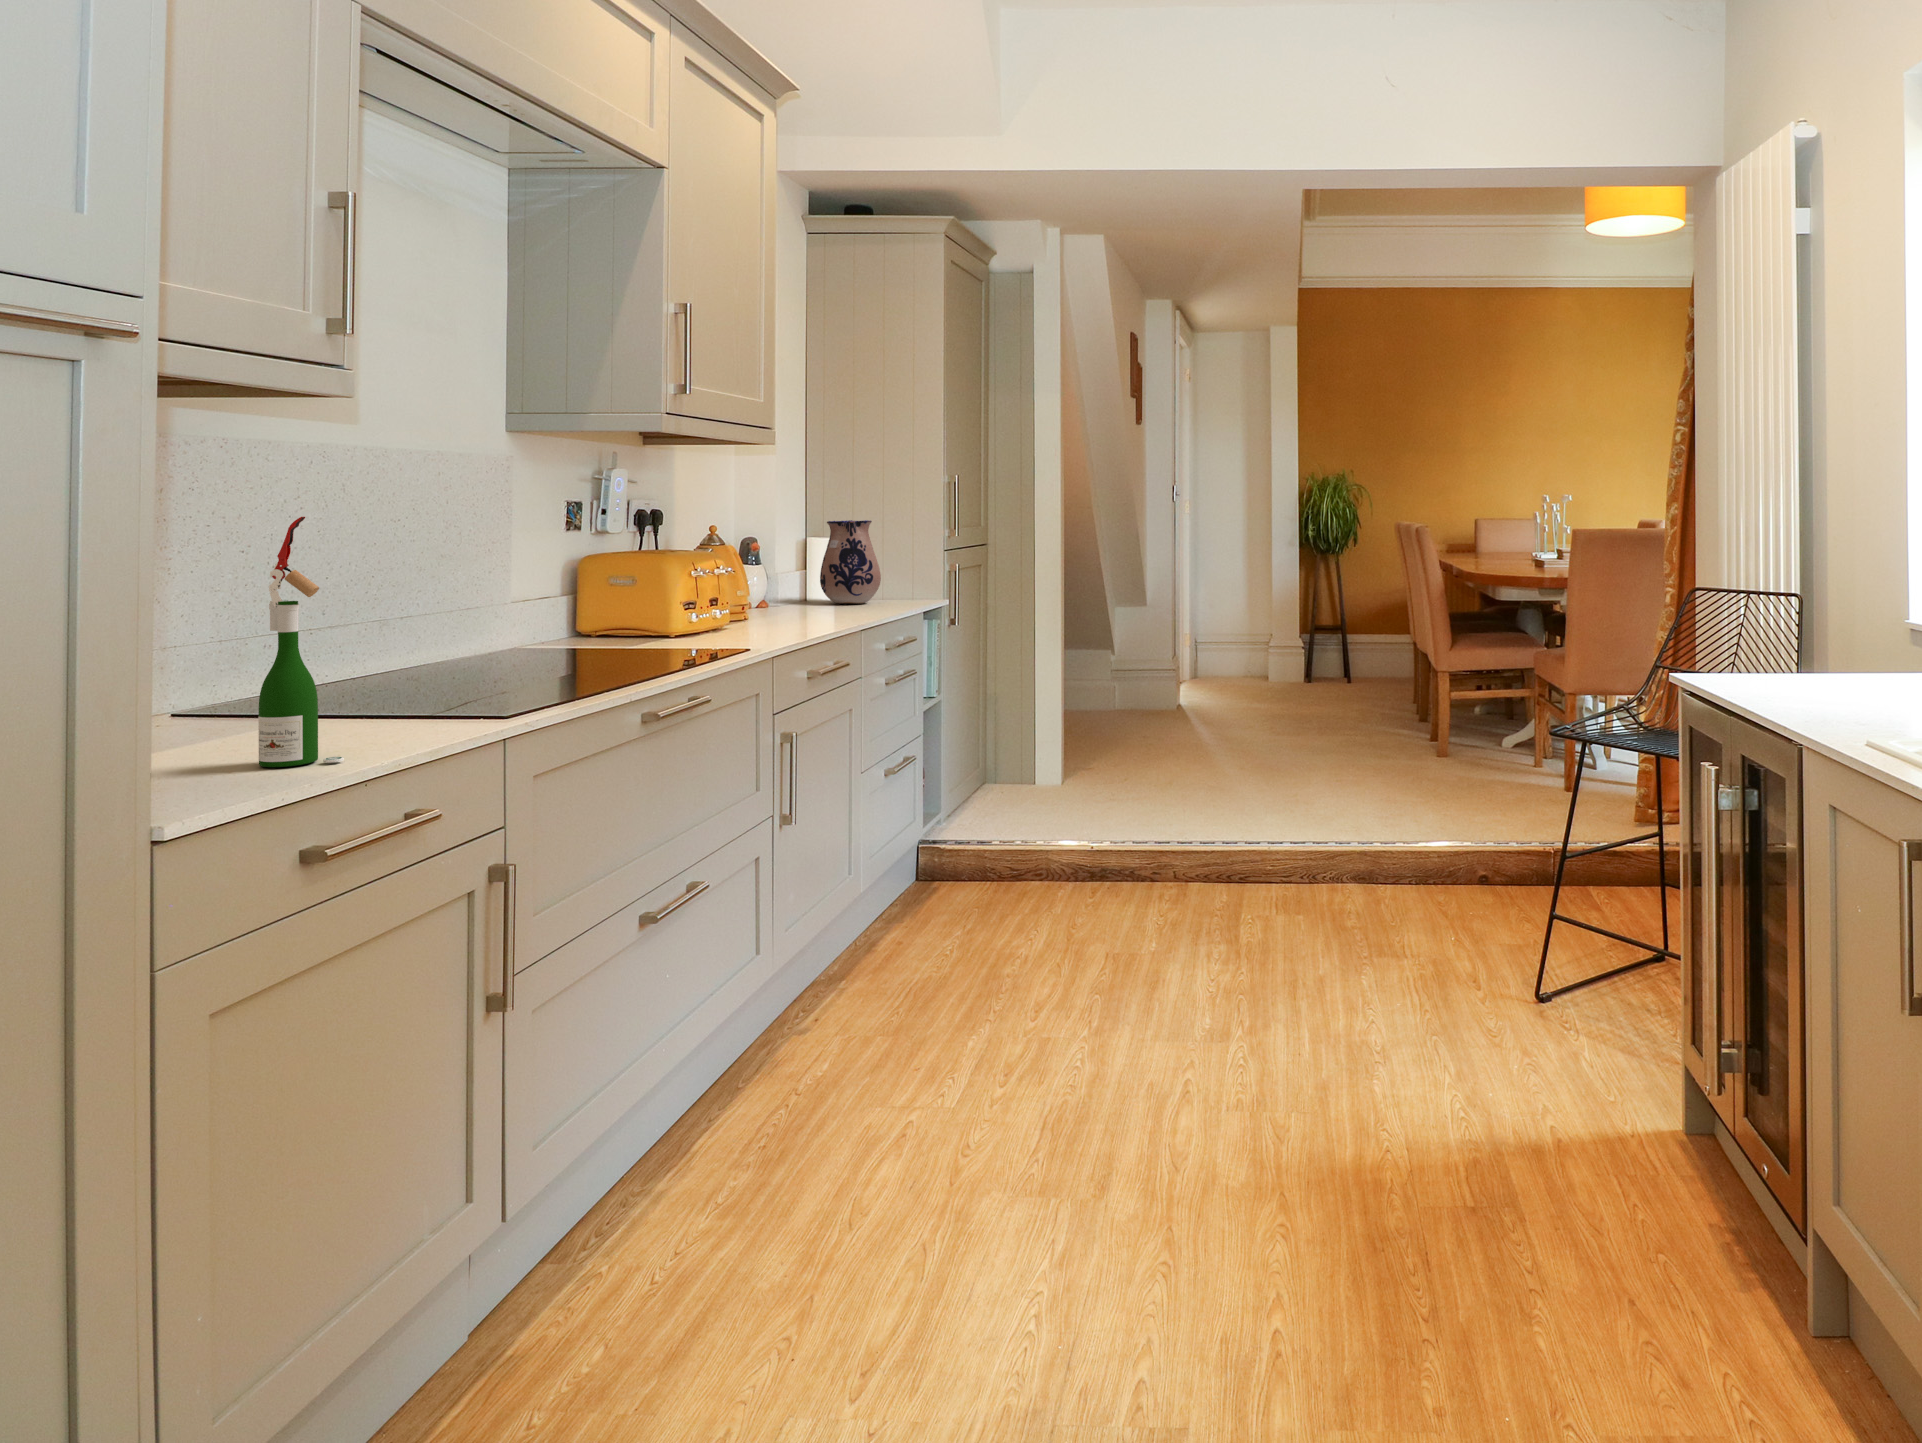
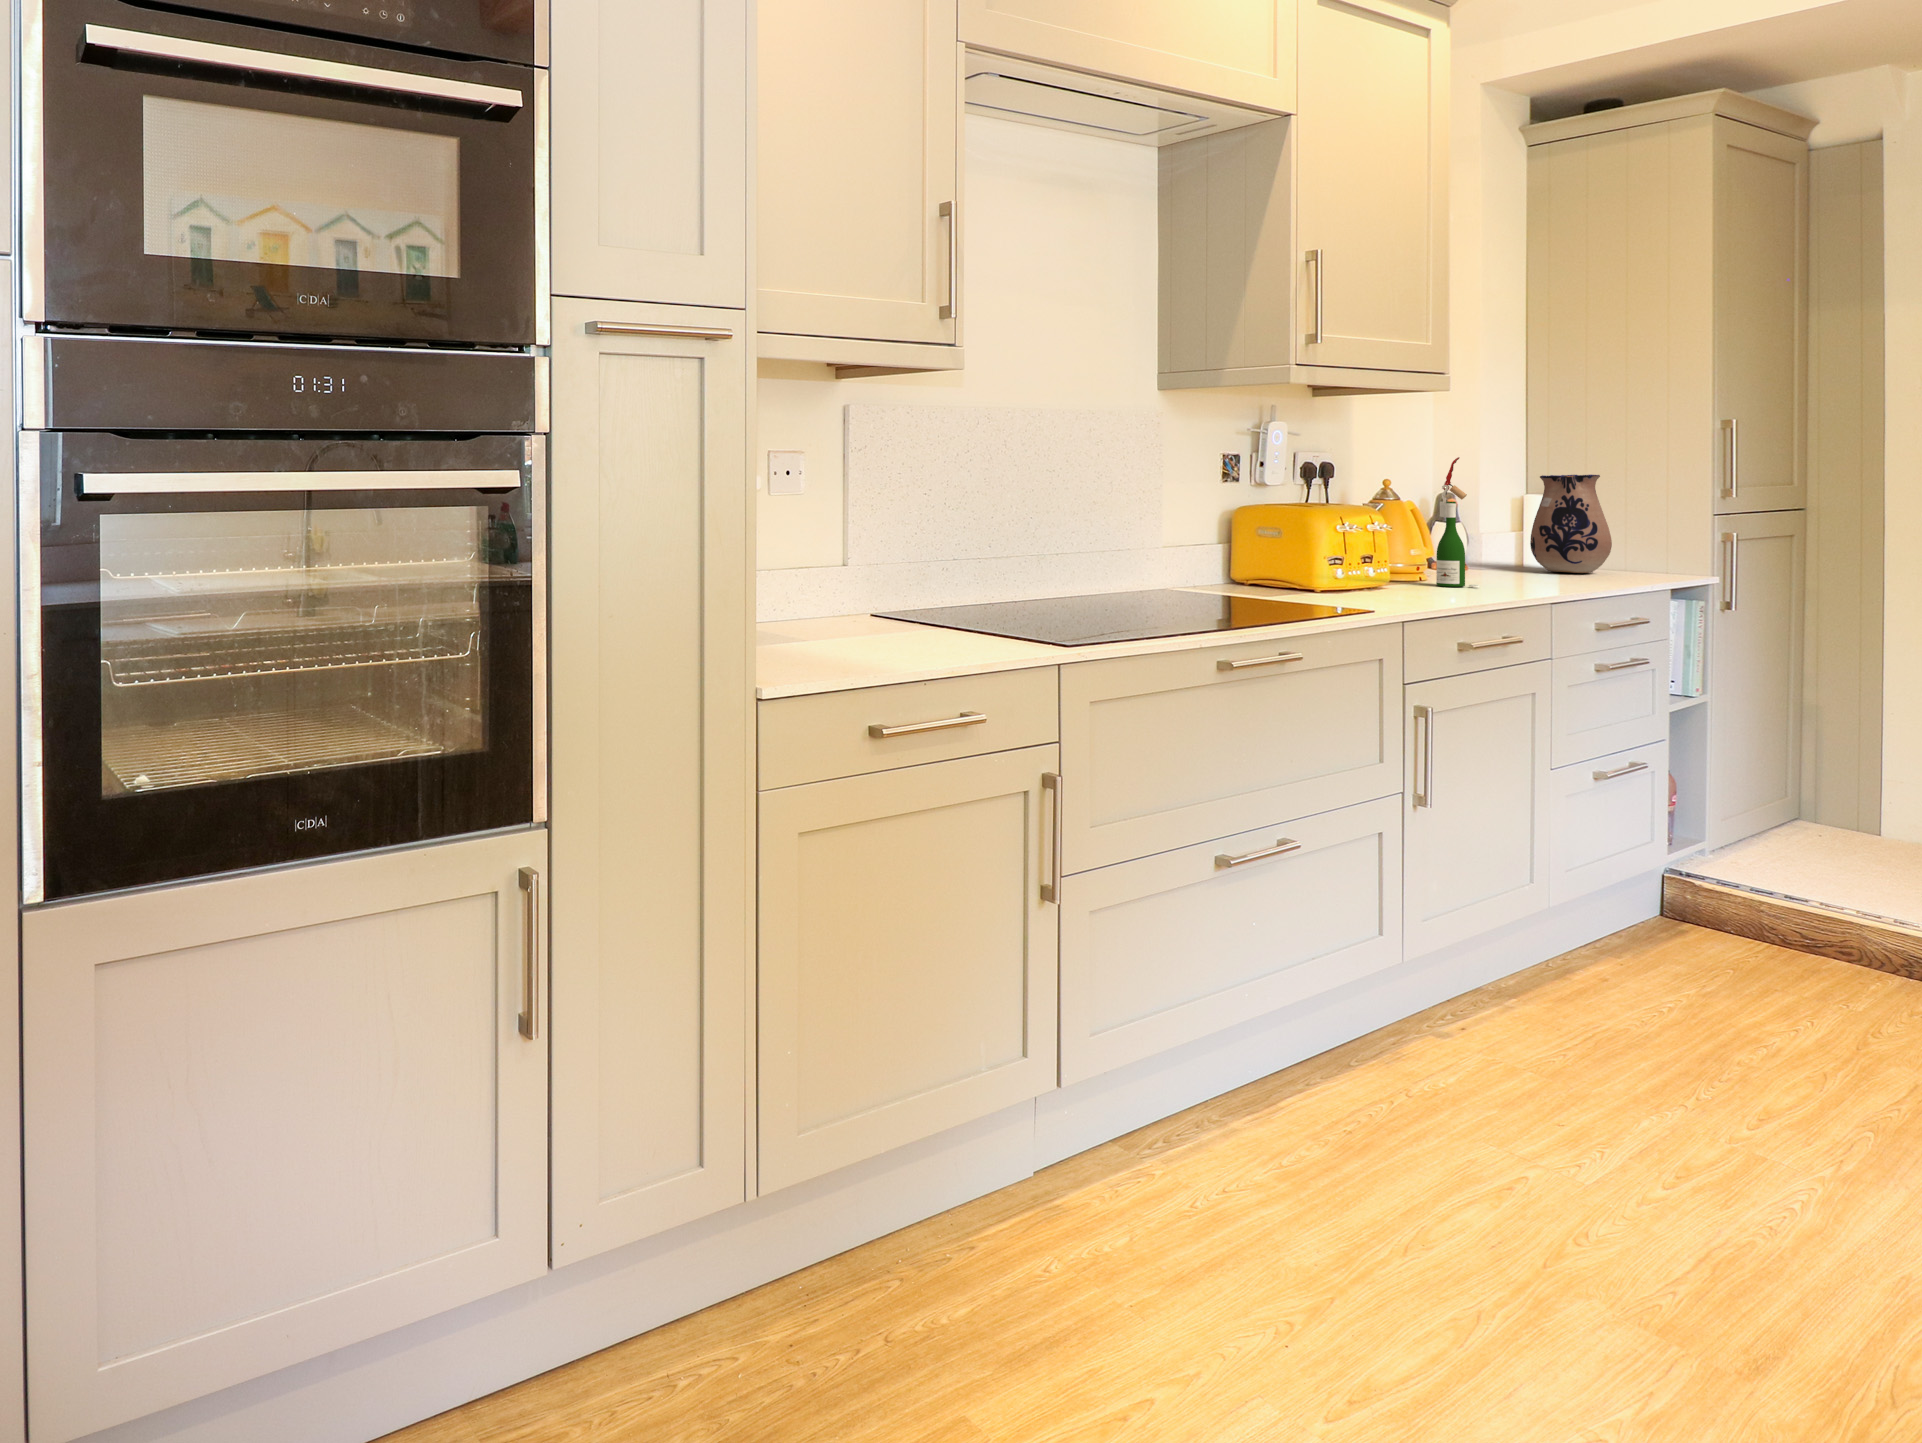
wine bottle: present [258,517,344,767] -> present [1436,457,1479,587]

